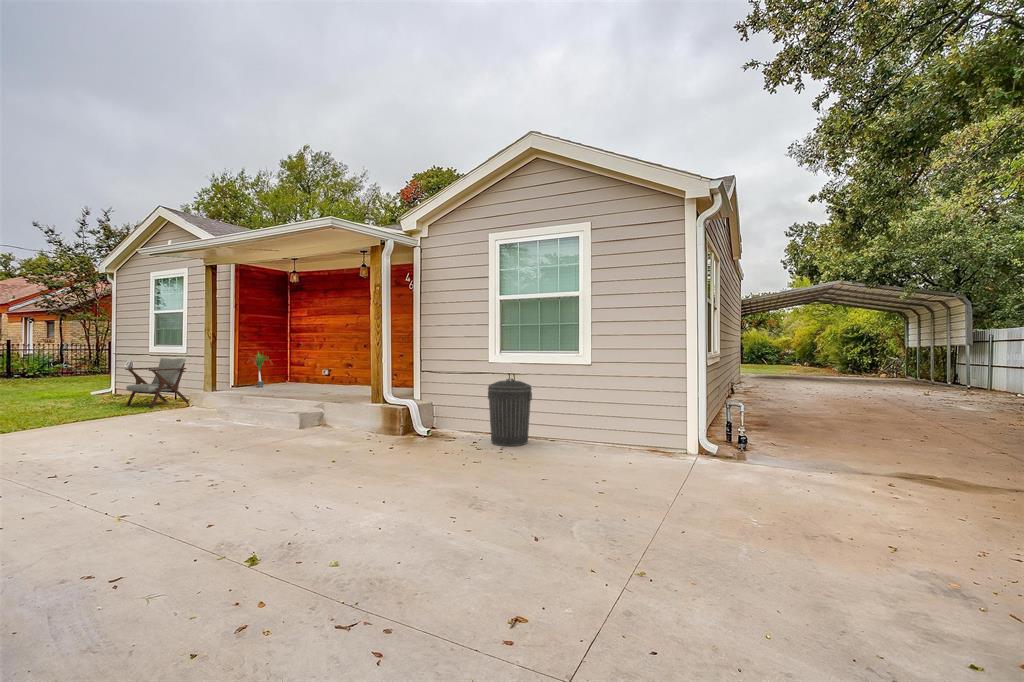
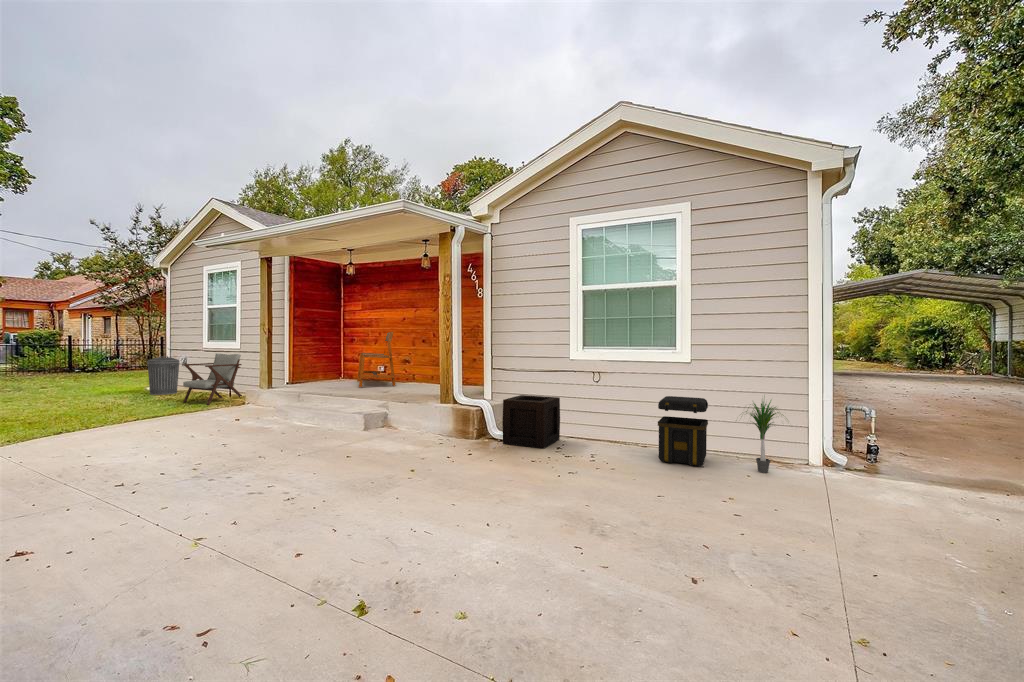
bench: none [302,337,339,390] -> present [357,331,395,387]
potted plant: present [255,353,266,387] -> present [746,401,779,473]
trash can: present [488,378,532,446] -> present [147,356,180,395]
toolbox: none [556,393,601,453] -> present [658,396,708,466]
wooden crate: none [425,394,480,441] -> present [502,395,560,449]

